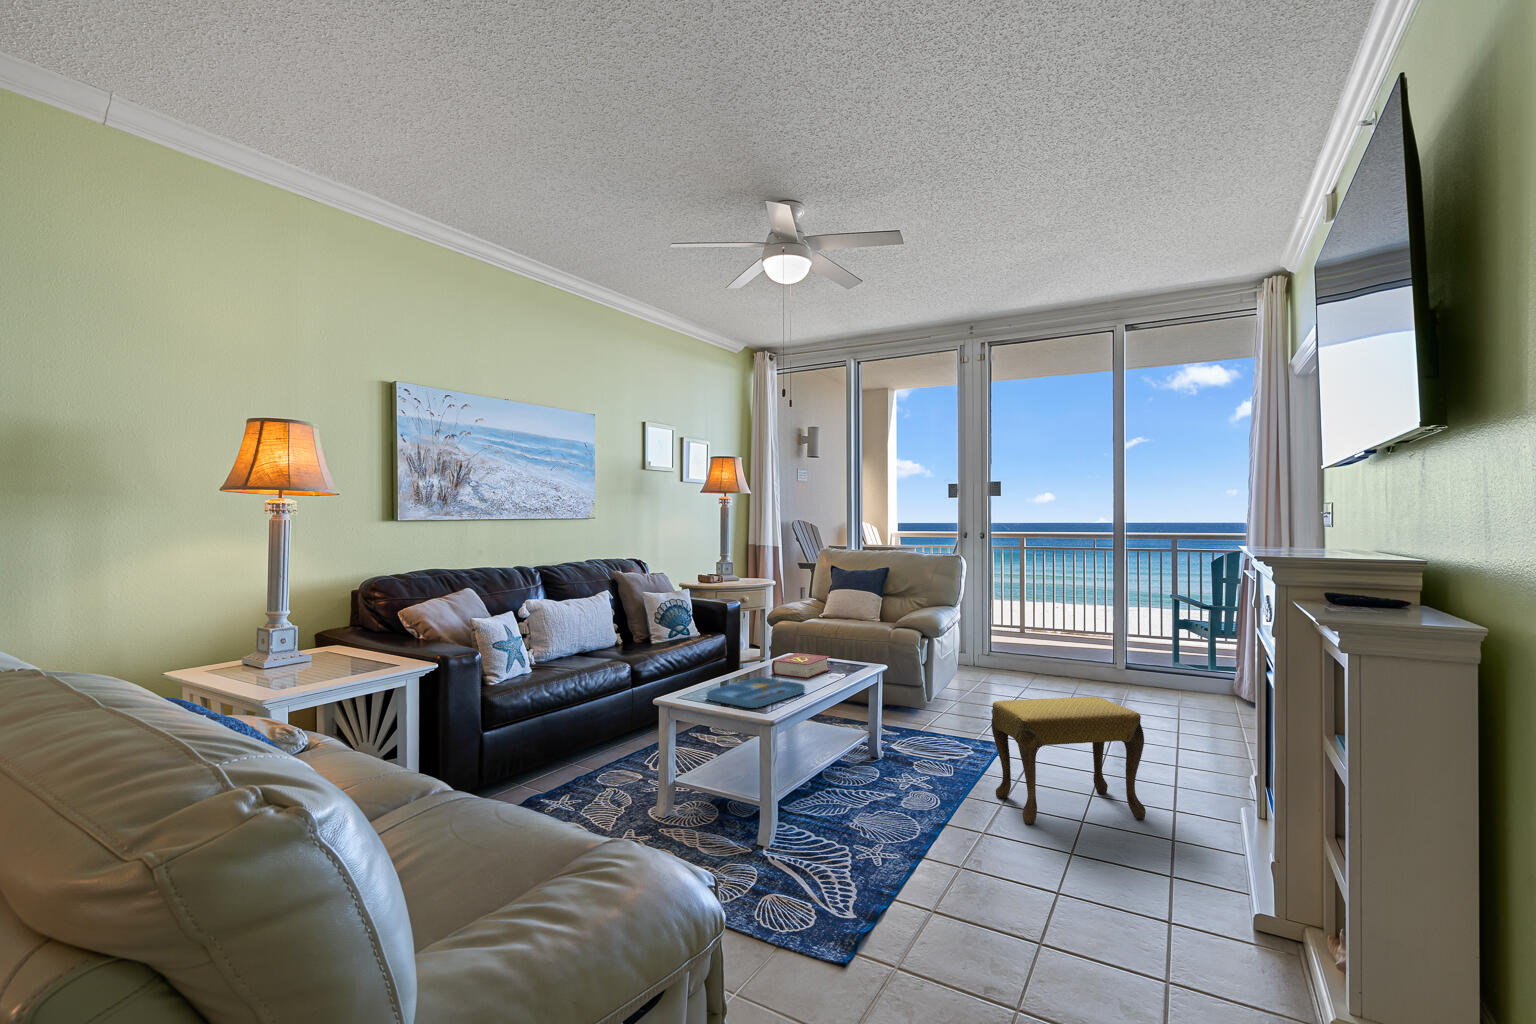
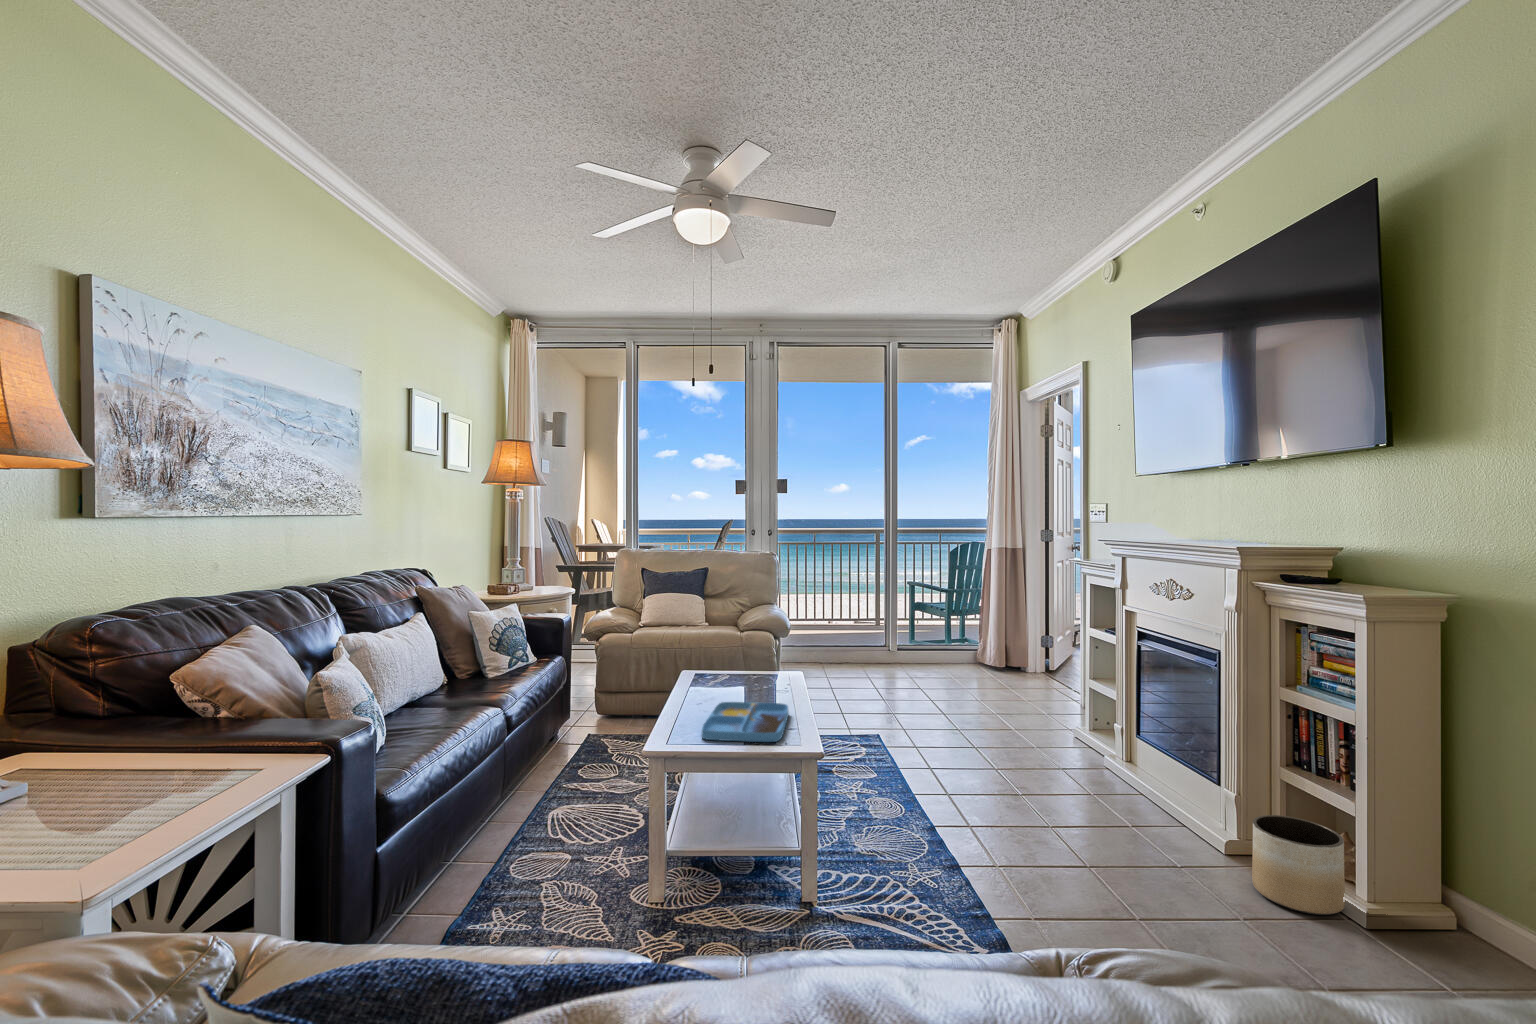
book: present [772,653,830,678] -> none [707,668,756,696]
footstool: present [991,697,1146,824] -> none [939,679,1069,811]
planter: none [1213,870,1318,993] -> present [1252,815,1345,915]

